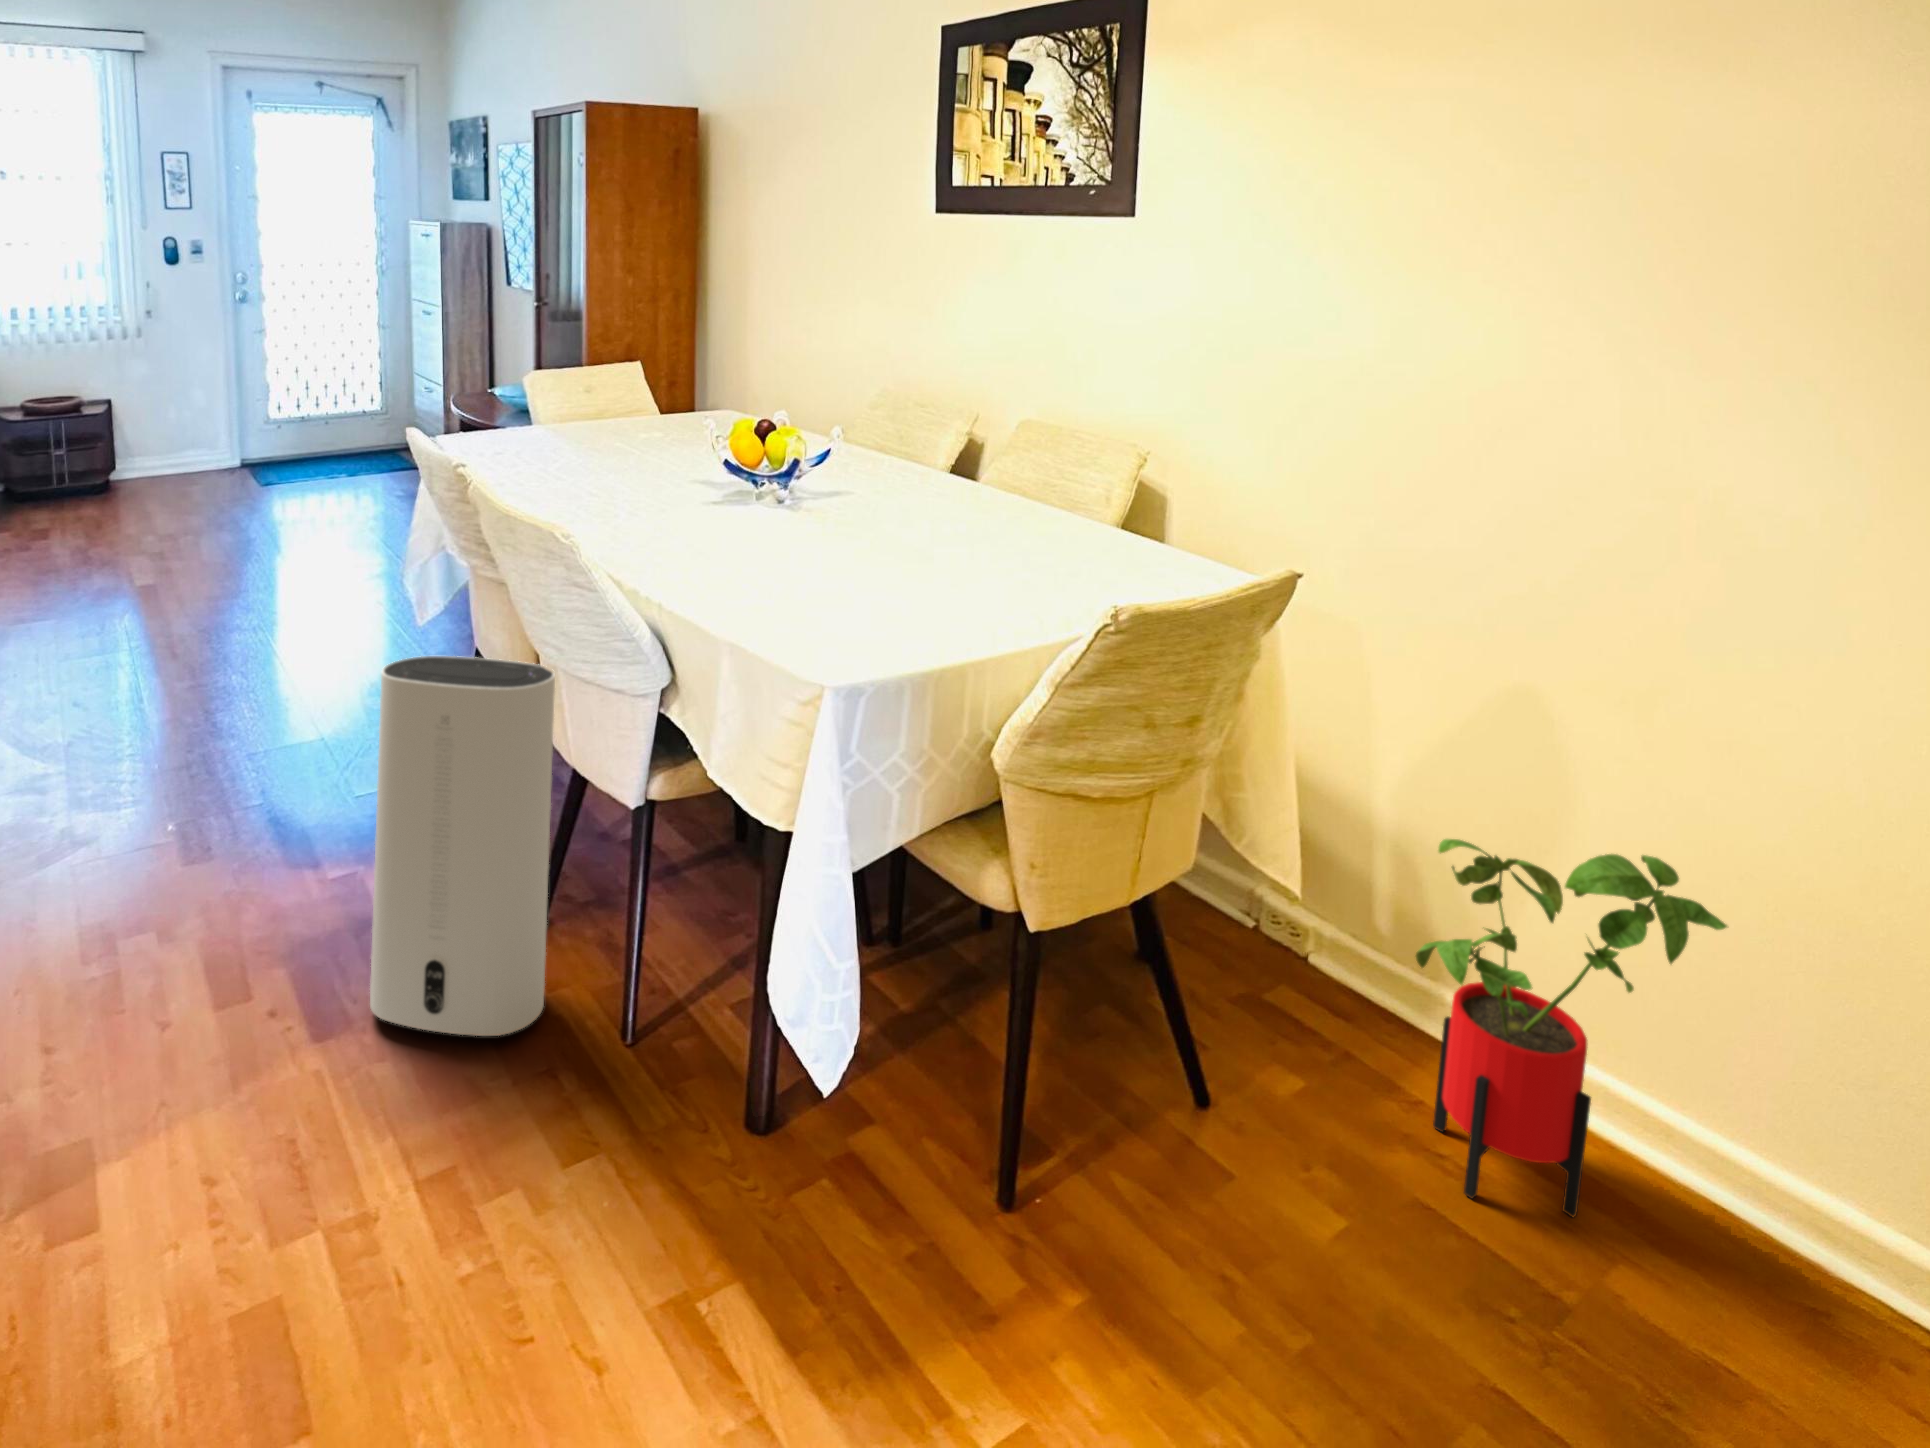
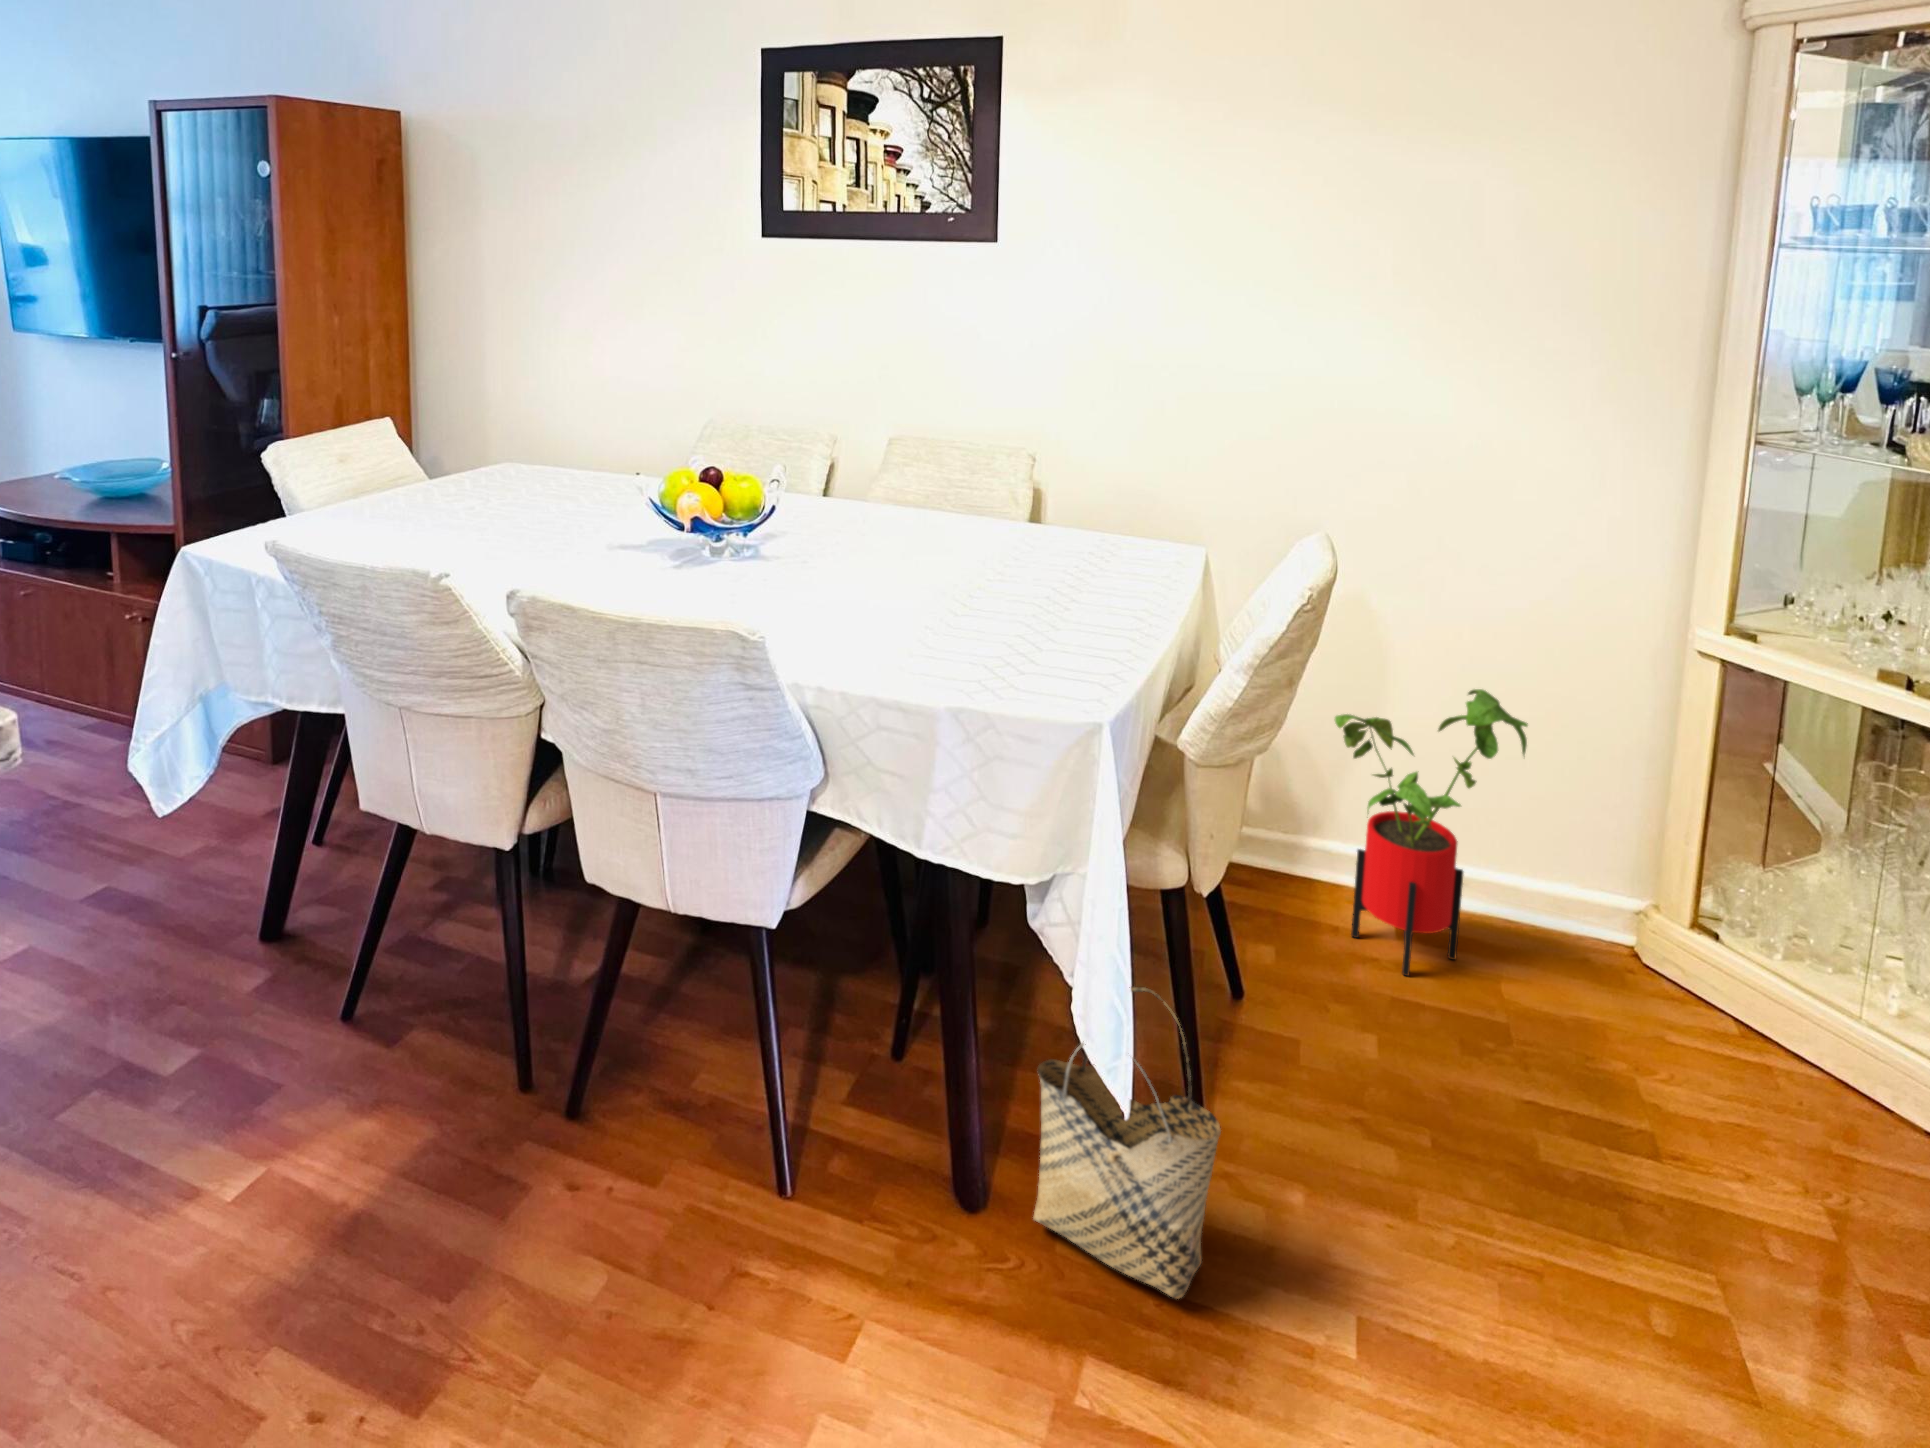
air purifier: present [370,656,555,1036] -> none [415,792,669,1332]
woven basket: none [790,981,929,1291] -> present [1033,986,1221,1299]

